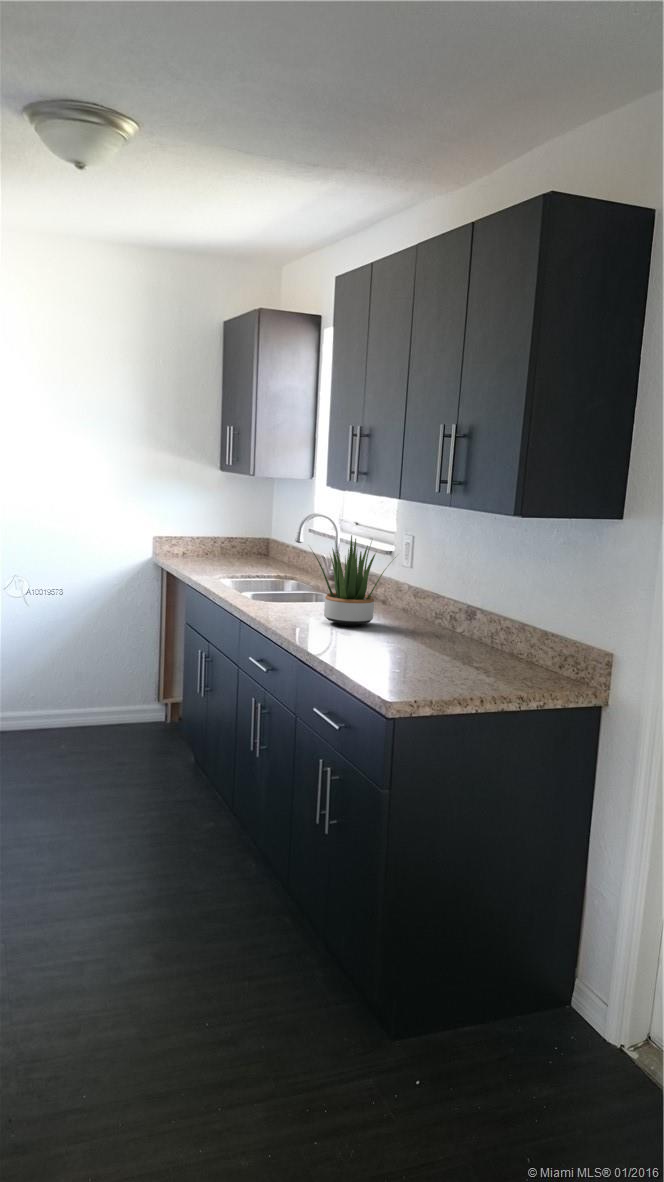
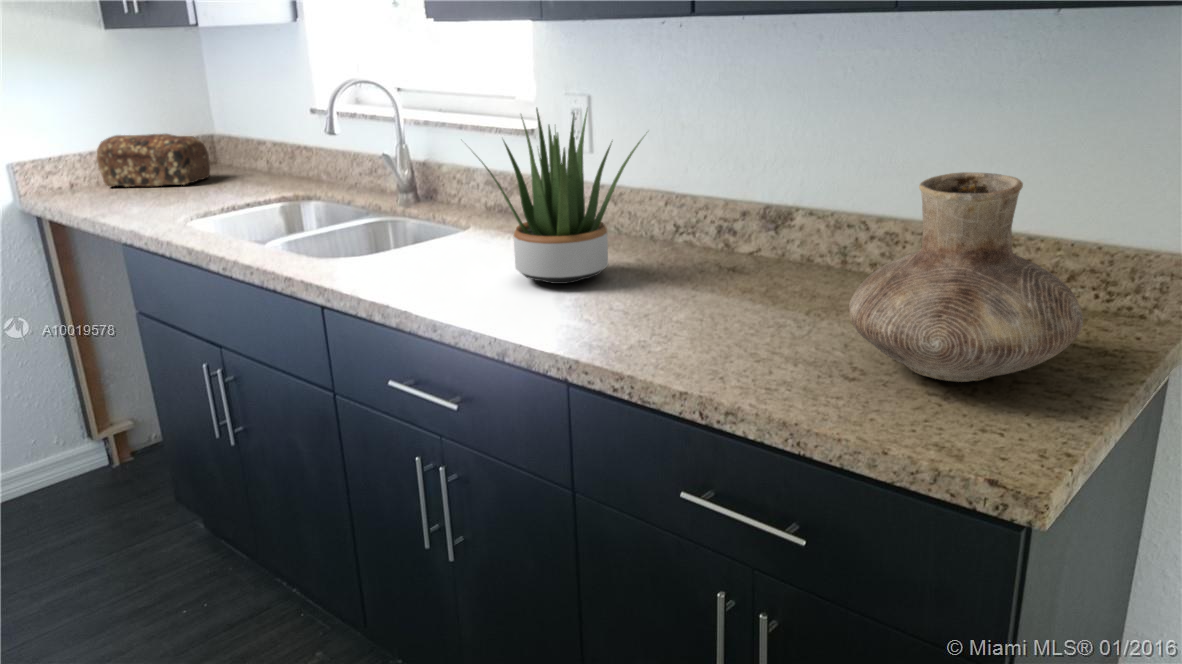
bread loaf: none [199,530,258,562] -> present [97,134,210,187]
vase: none [397,582,502,679] -> present [849,172,1083,382]

